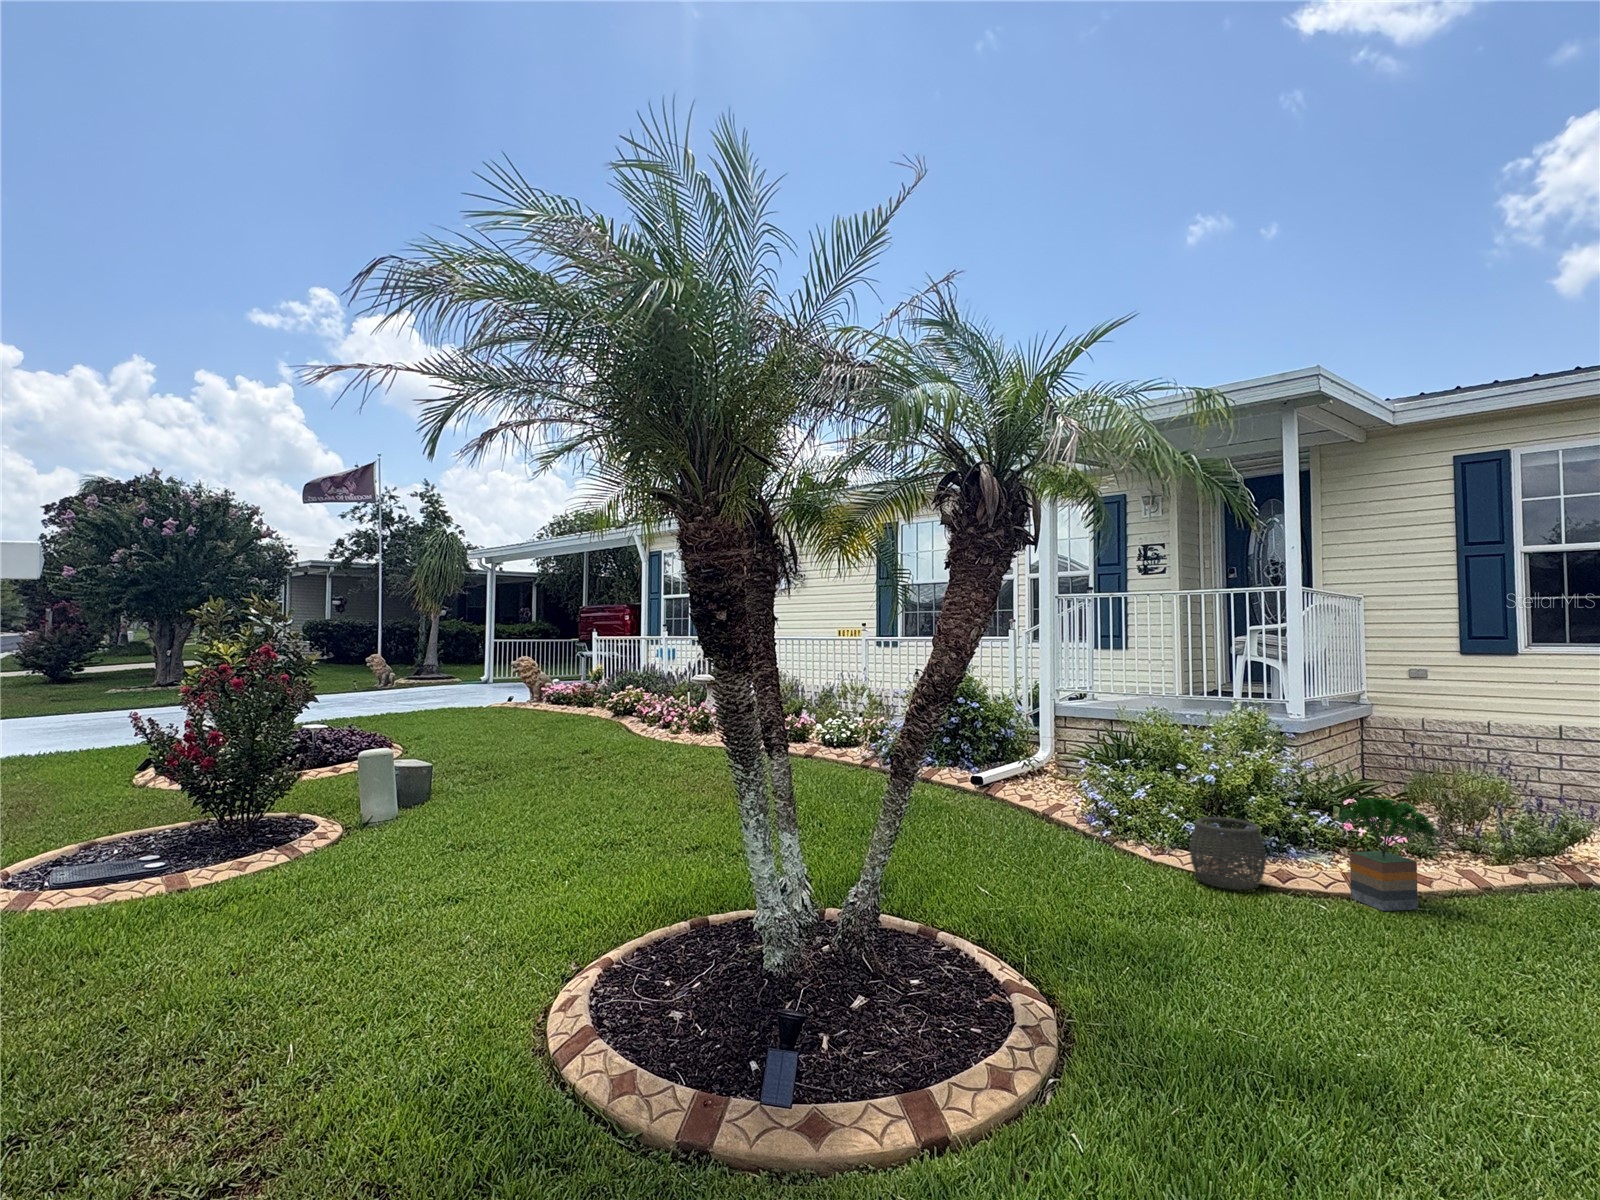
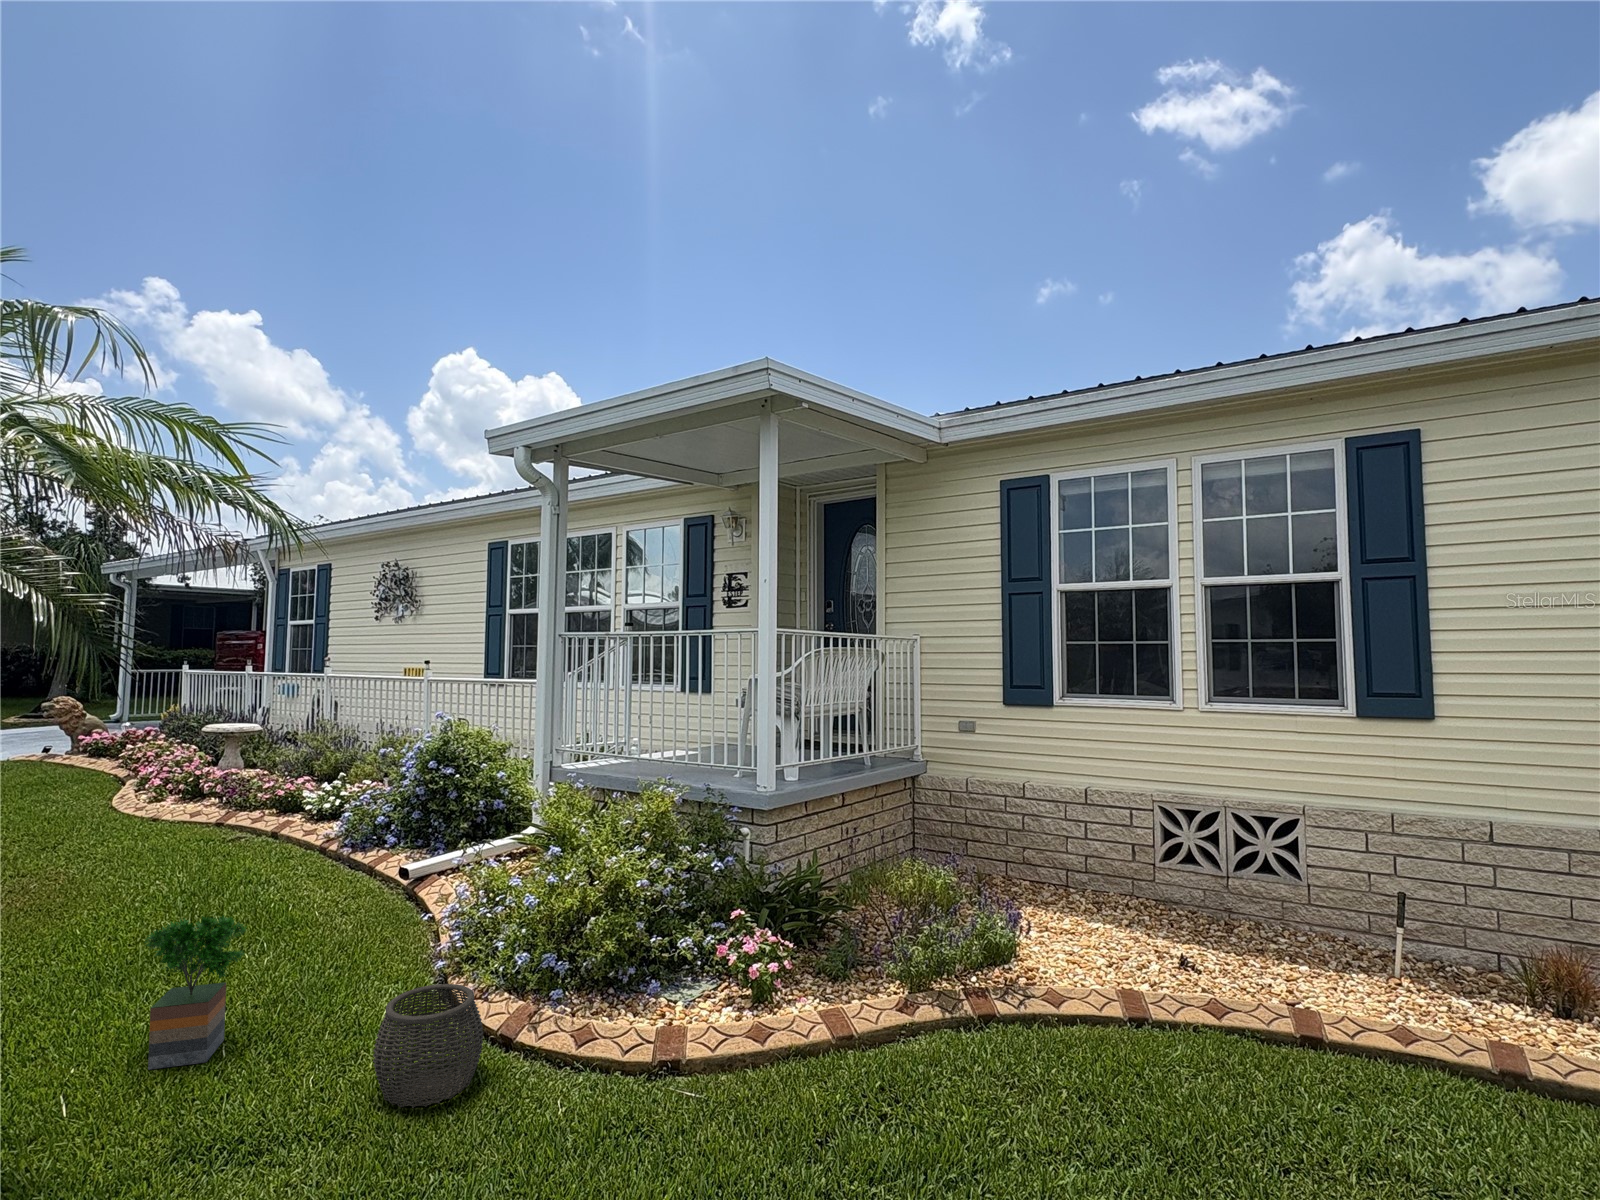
potted tree: present [1339,797,1438,911] -> present [146,915,247,1070]

